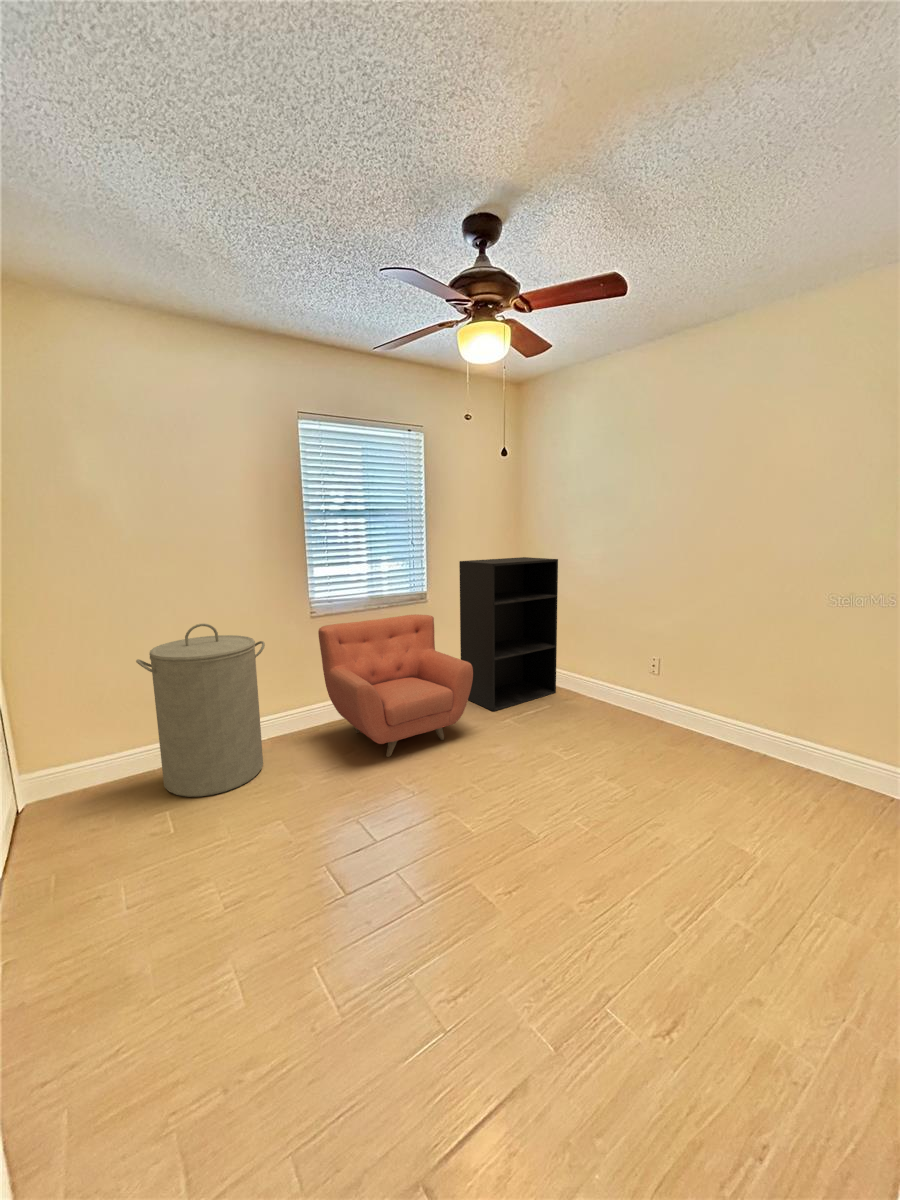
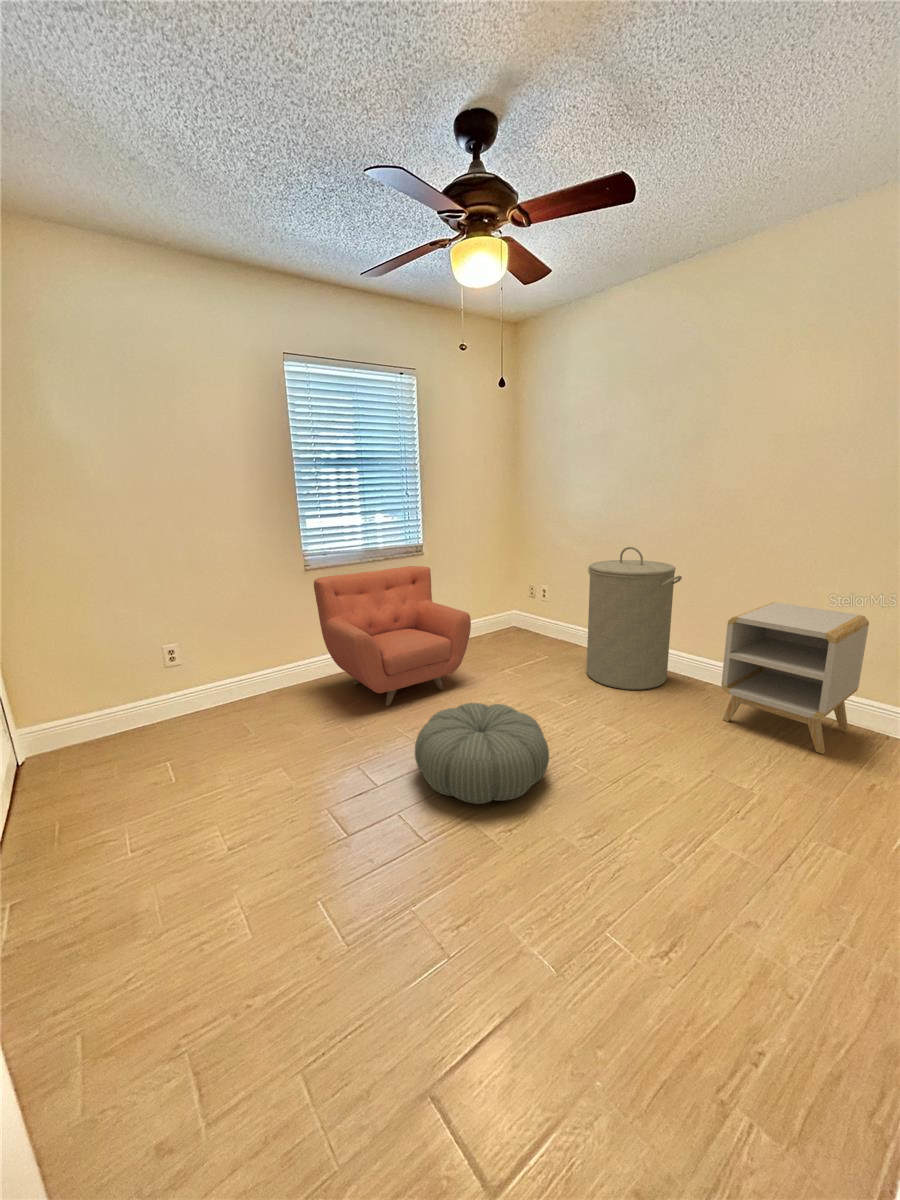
bookshelf: present [459,557,558,711] -> none [455,508,556,661]
laundry hamper: present [136,624,265,797] -> present [587,547,682,690]
side table: none [724,659,869,817] -> present [721,603,869,754]
pouf: none [415,757,550,864] -> present [415,703,549,804]

